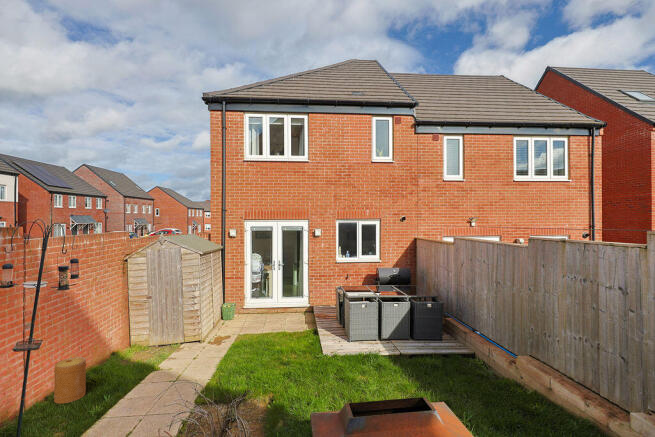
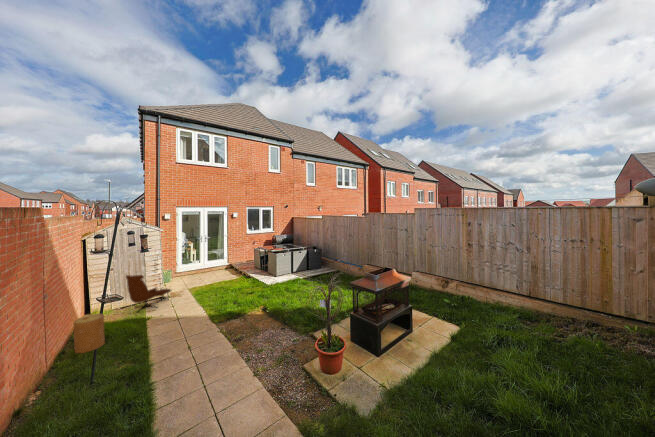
lounge chair: none [144,310,203,360] -> present [126,275,171,308]

